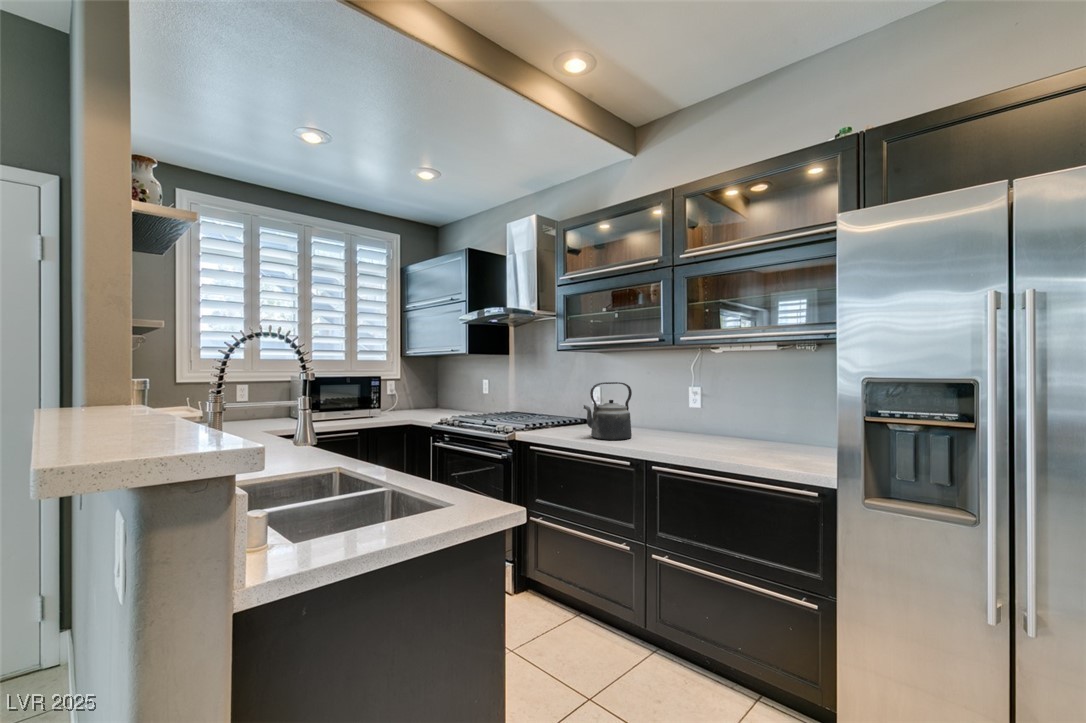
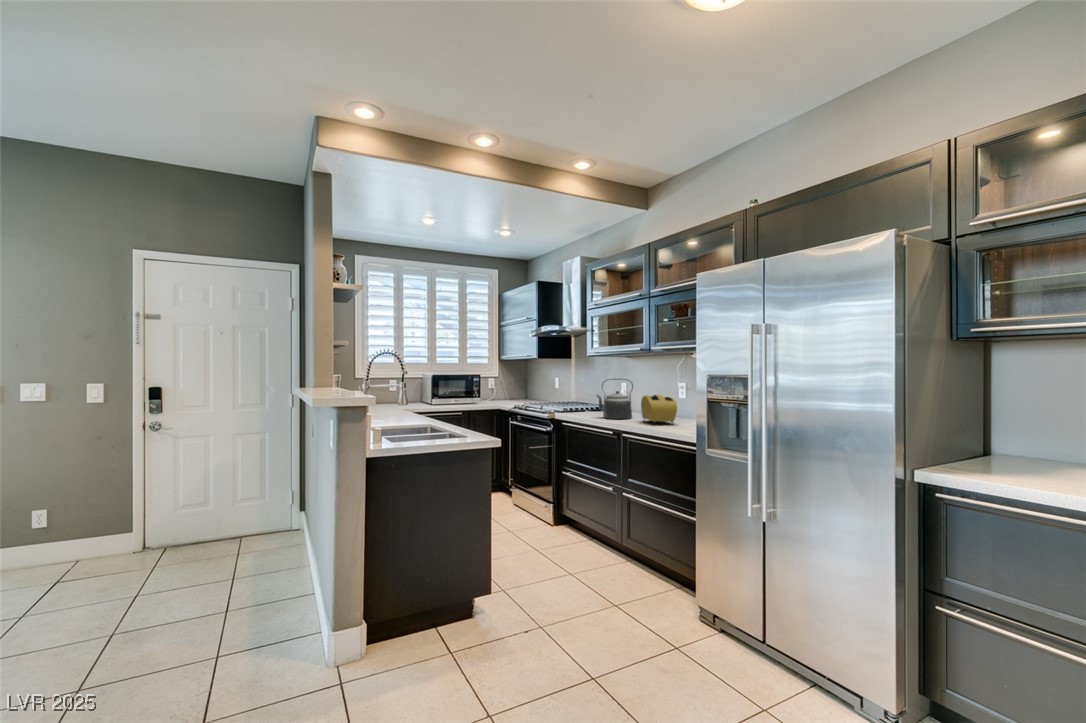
toaster: none [653,405,714,449] -> present [641,395,677,424]

